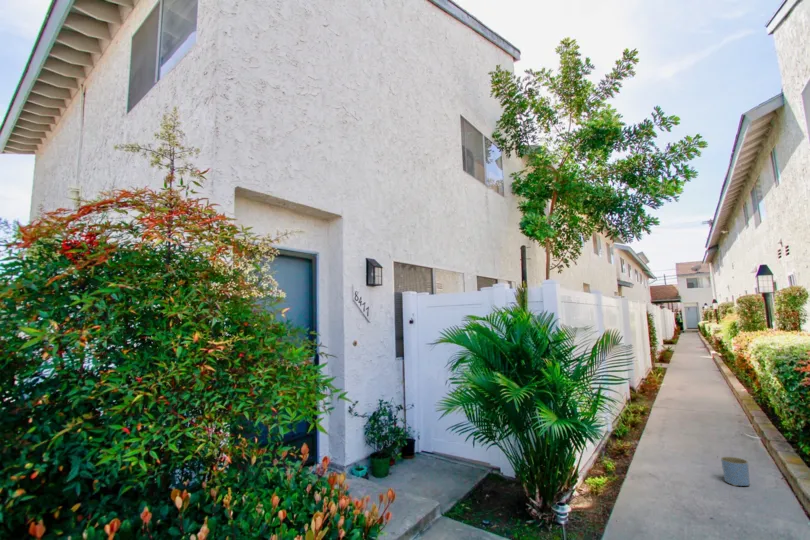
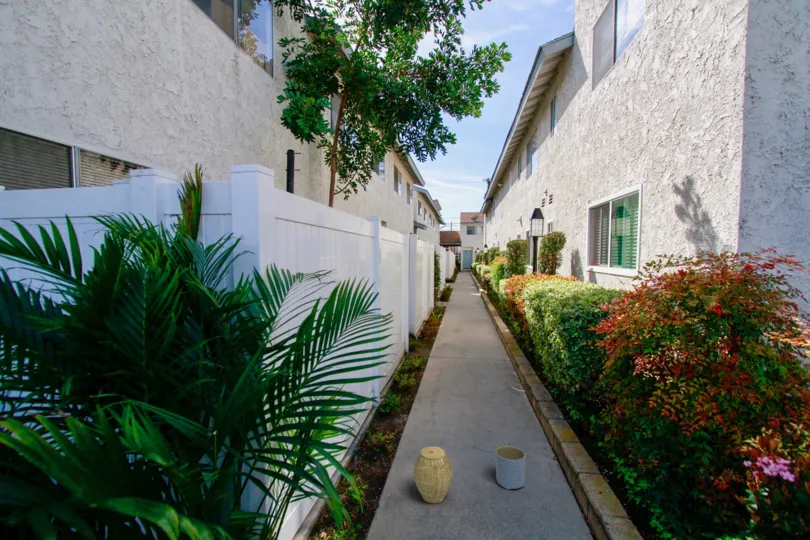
woven basket: none [655,448,686,485] -> present [414,446,453,503]

